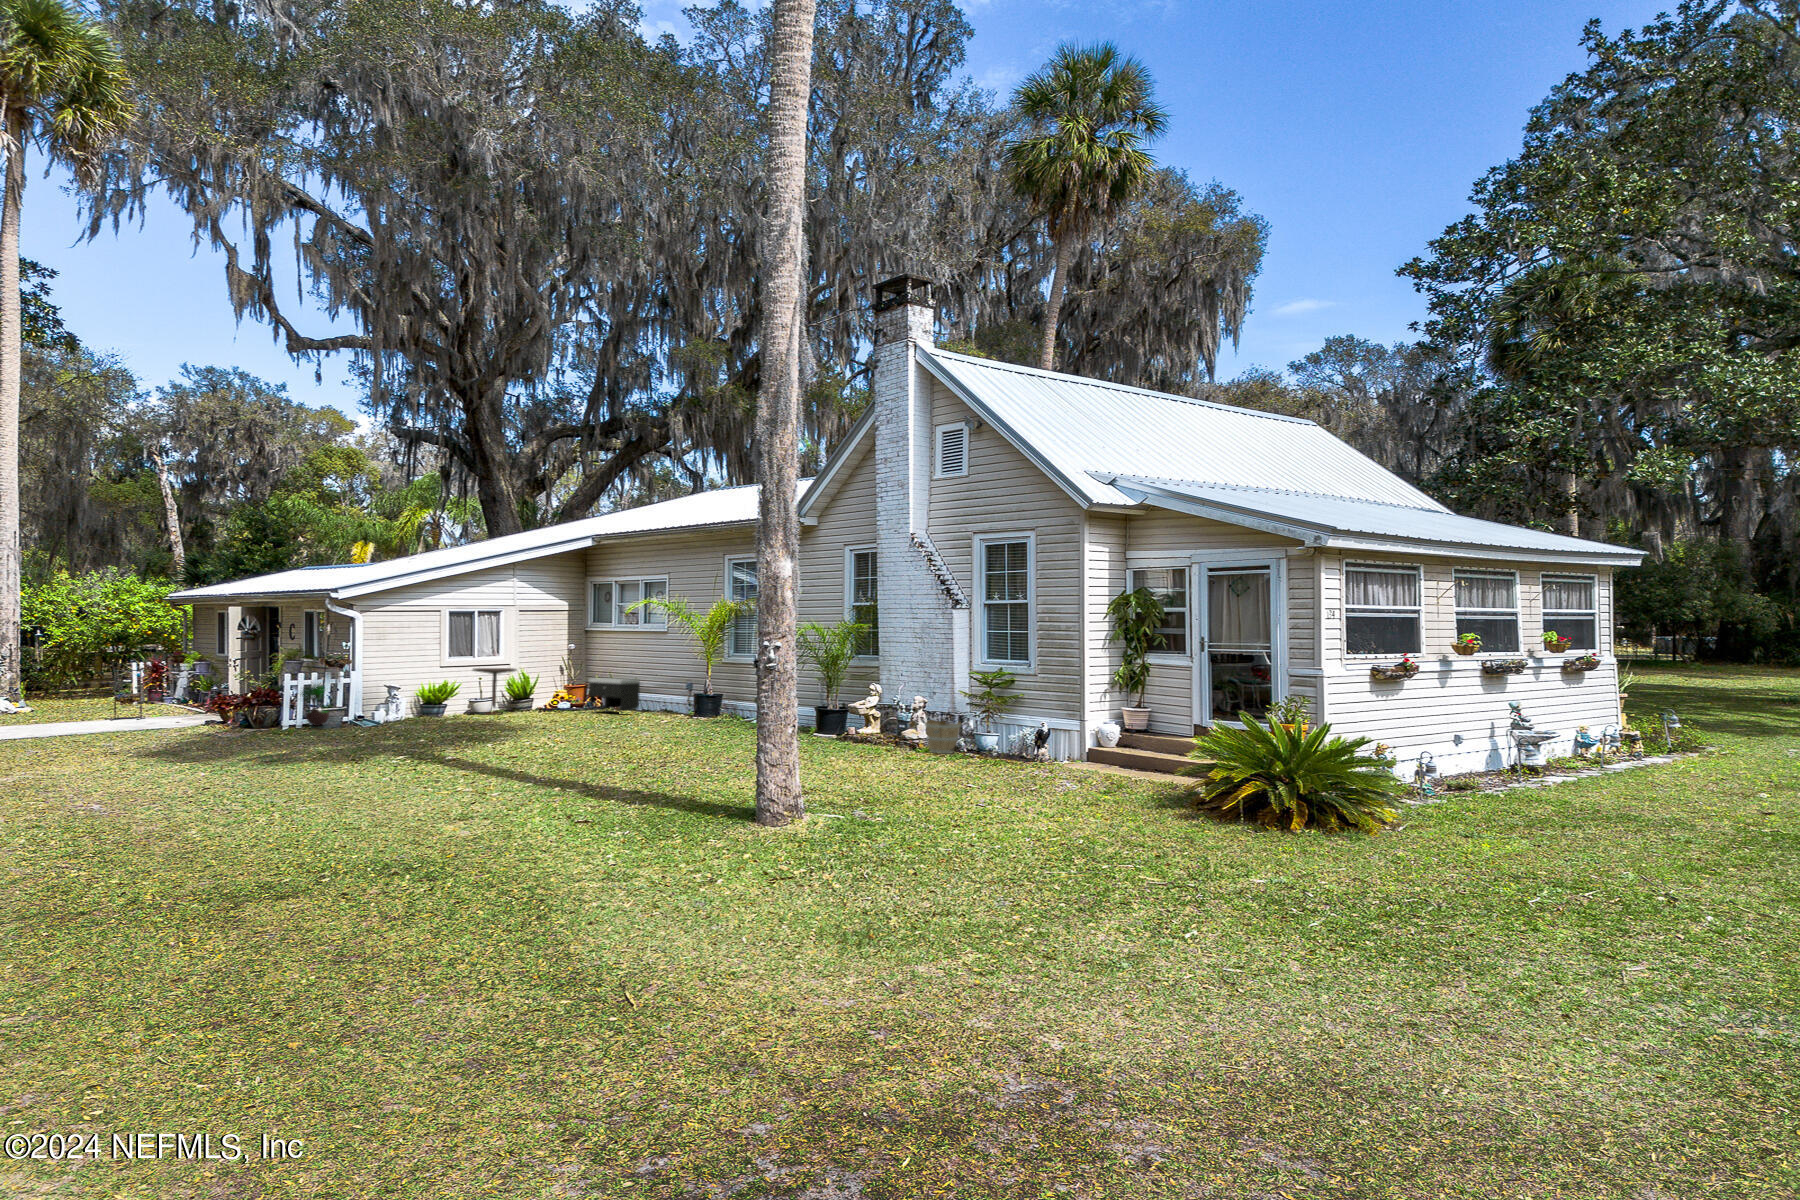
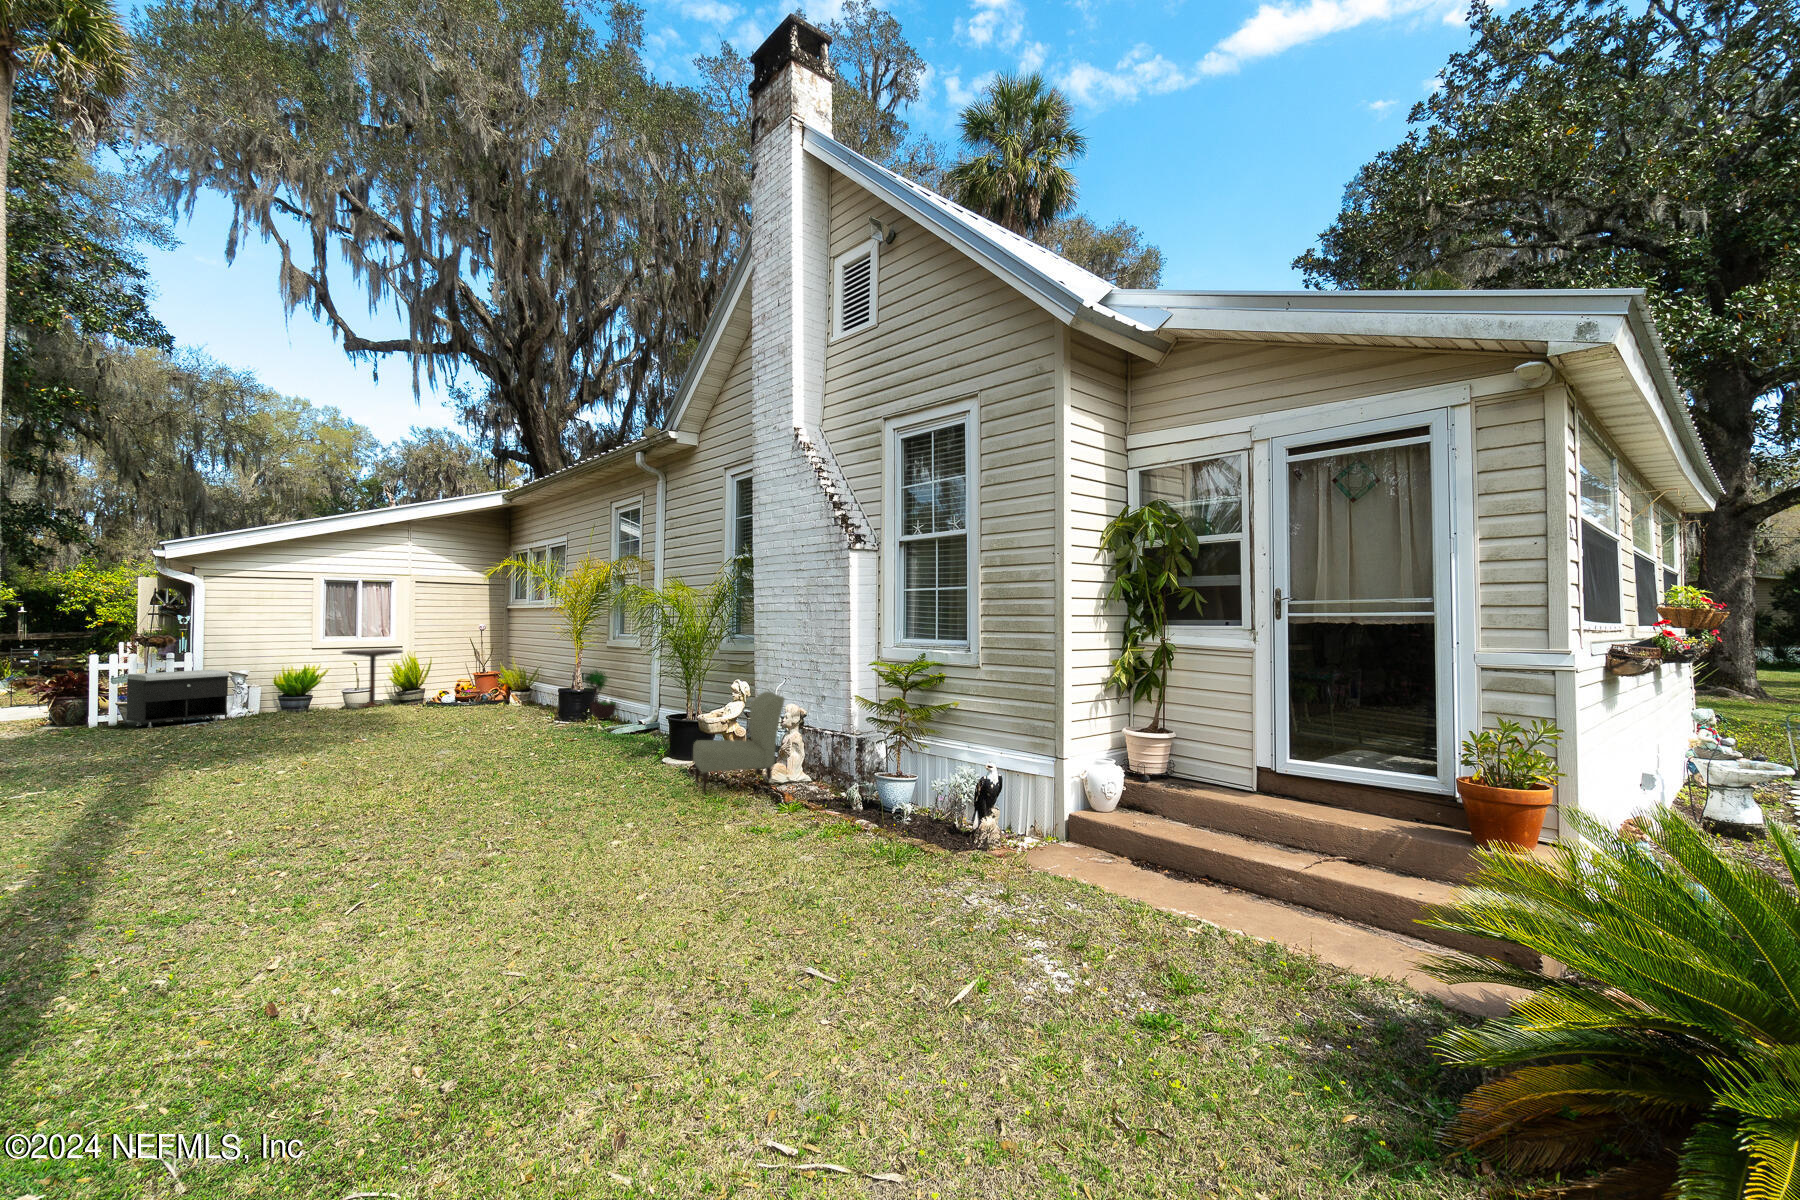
storage bench: present [589,678,640,712] -> present [127,670,229,727]
potted tree: present [300,683,329,726] -> present [582,670,616,719]
chair: none [855,692,913,750] -> present [693,692,785,794]
wooden bucket: present [925,720,961,754] -> none [788,743,853,808]

